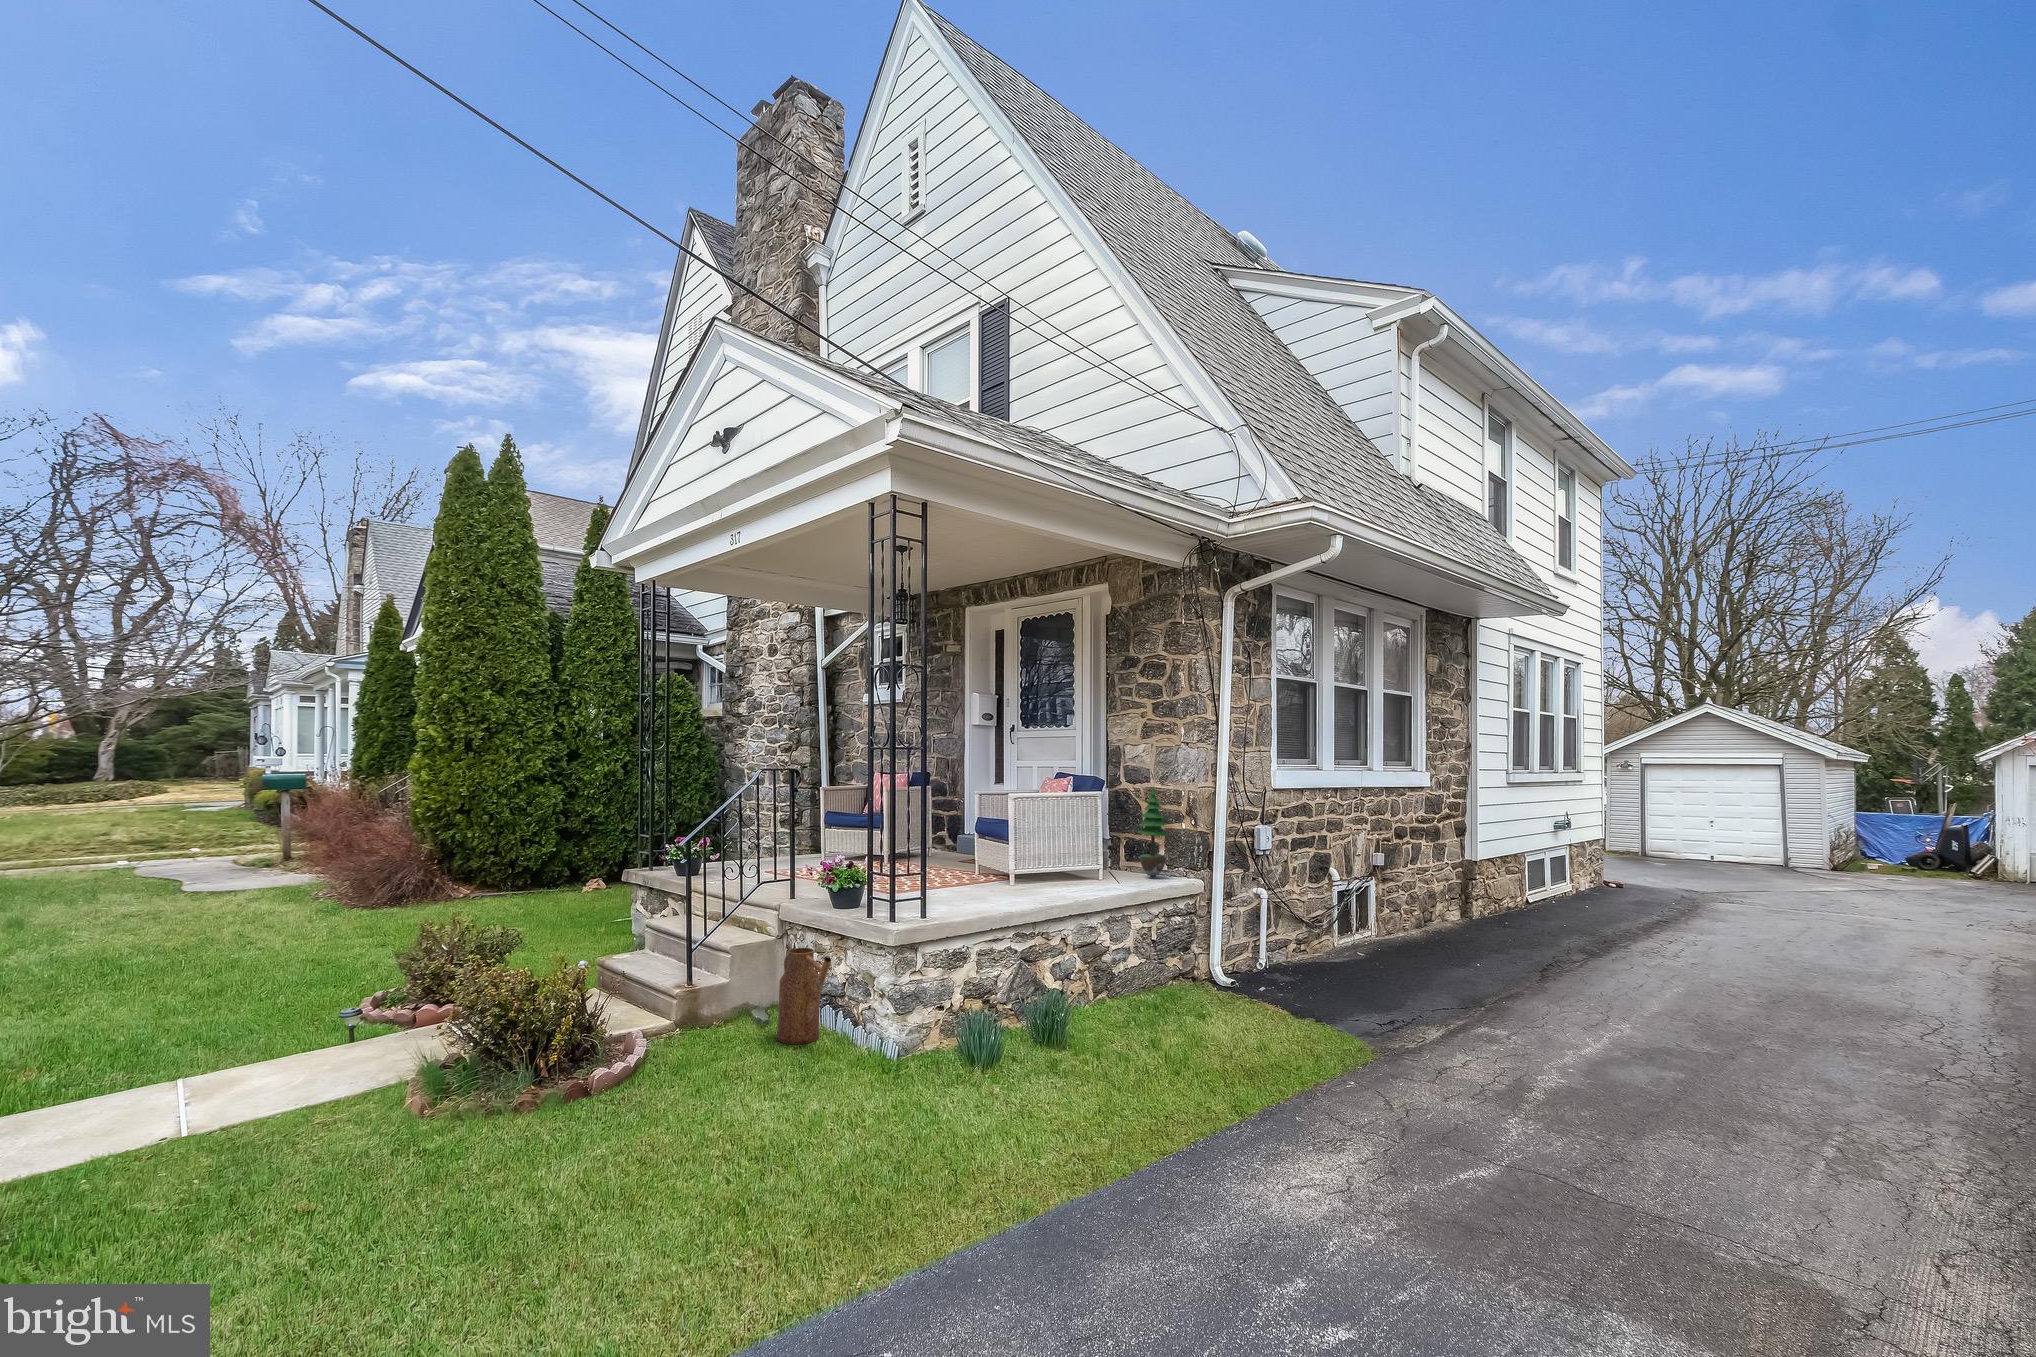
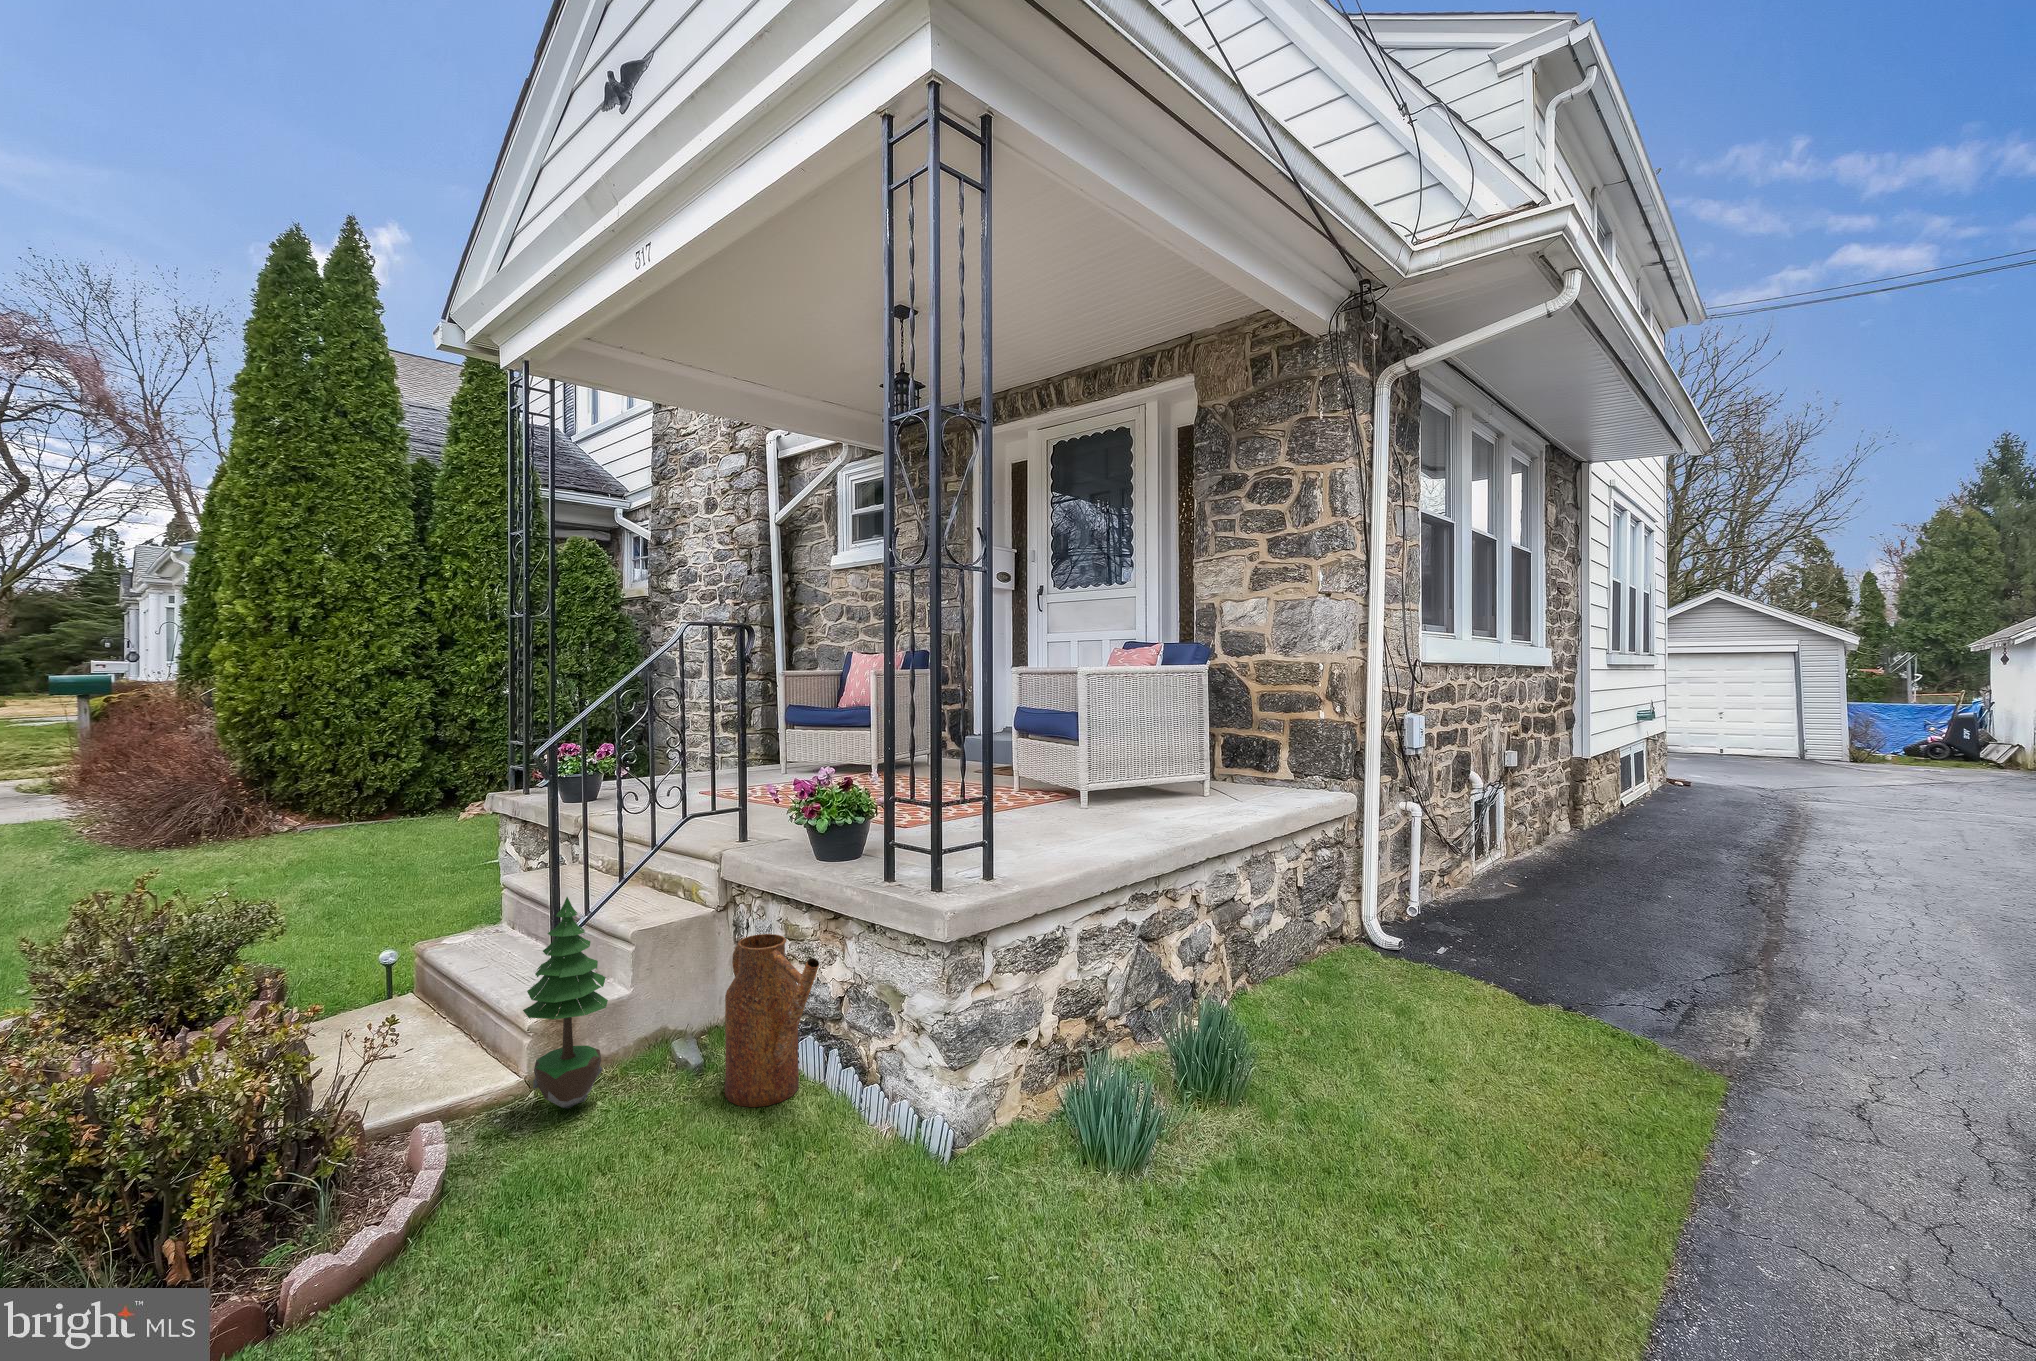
potted tree: present [1138,787,1169,878] -> present [523,897,608,1109]

